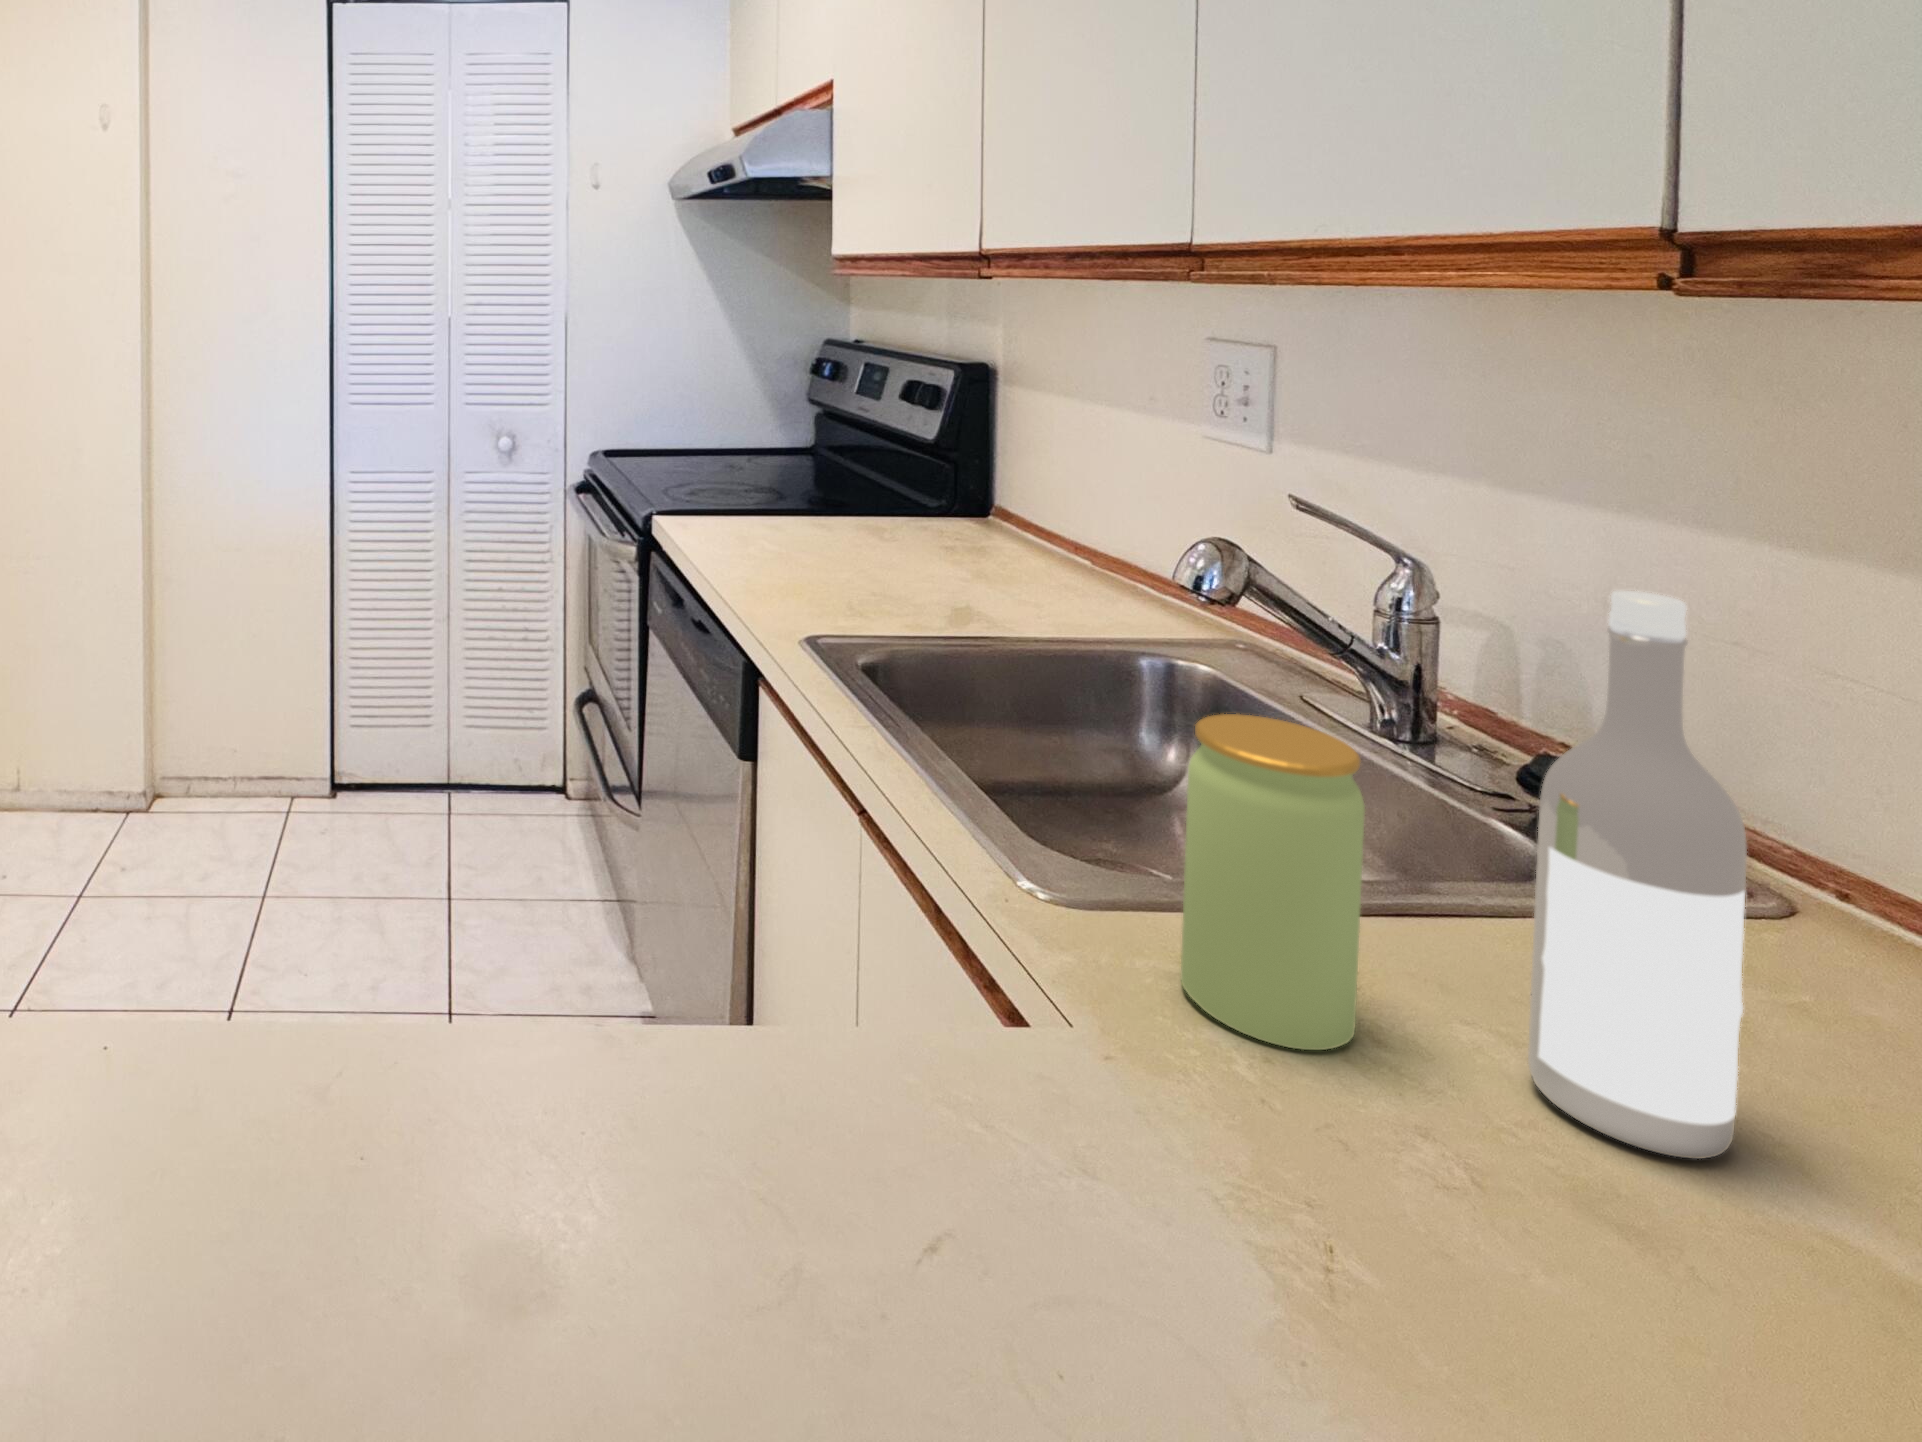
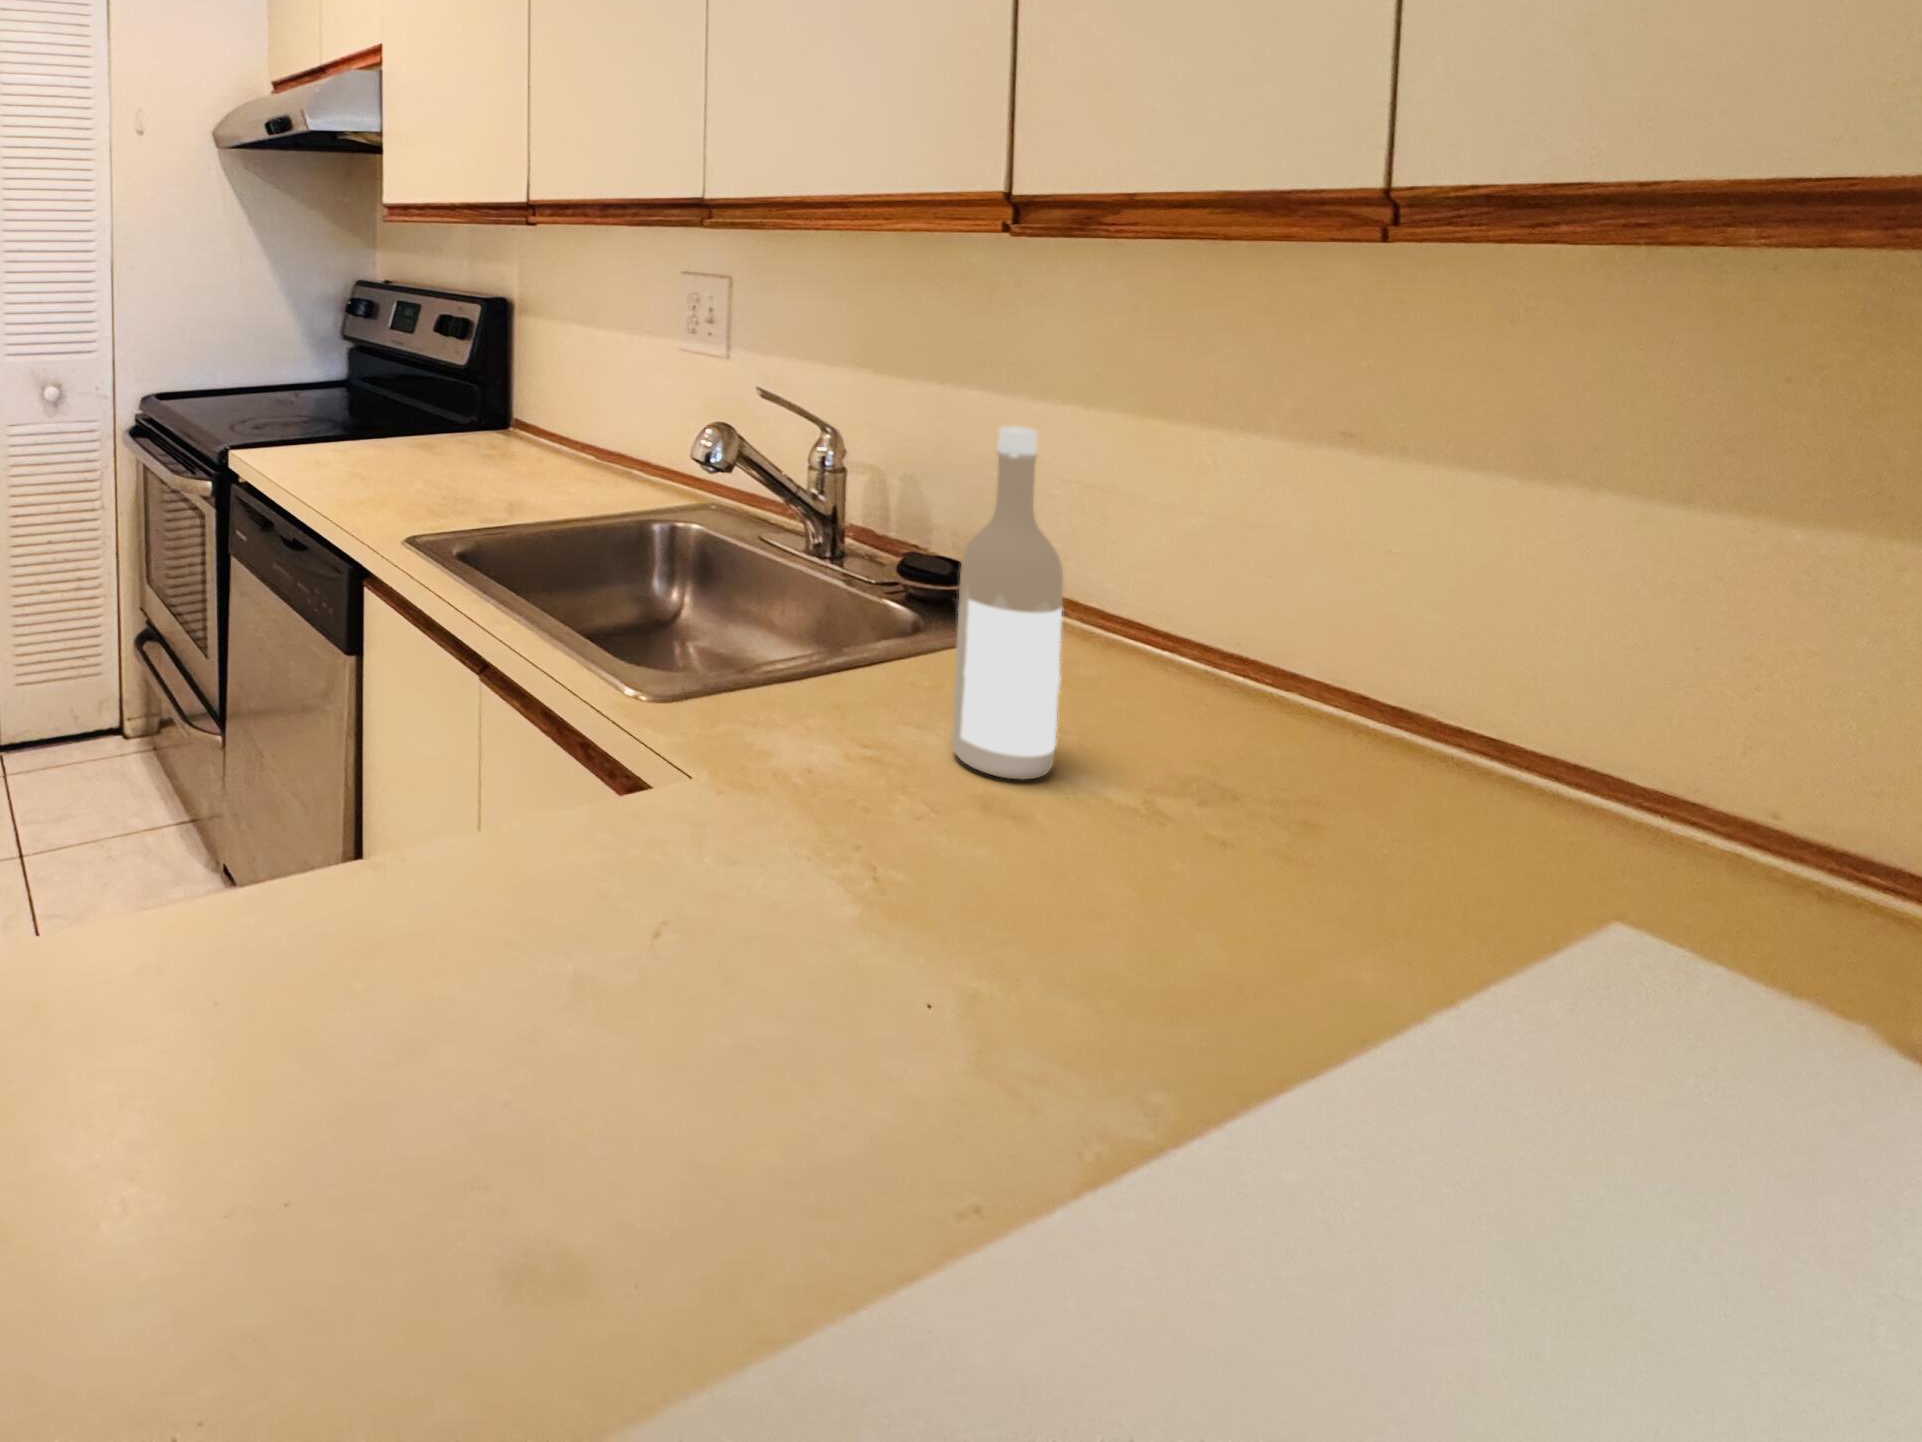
jar: present [1181,714,1365,1050] -> none [753,542,867,771]

